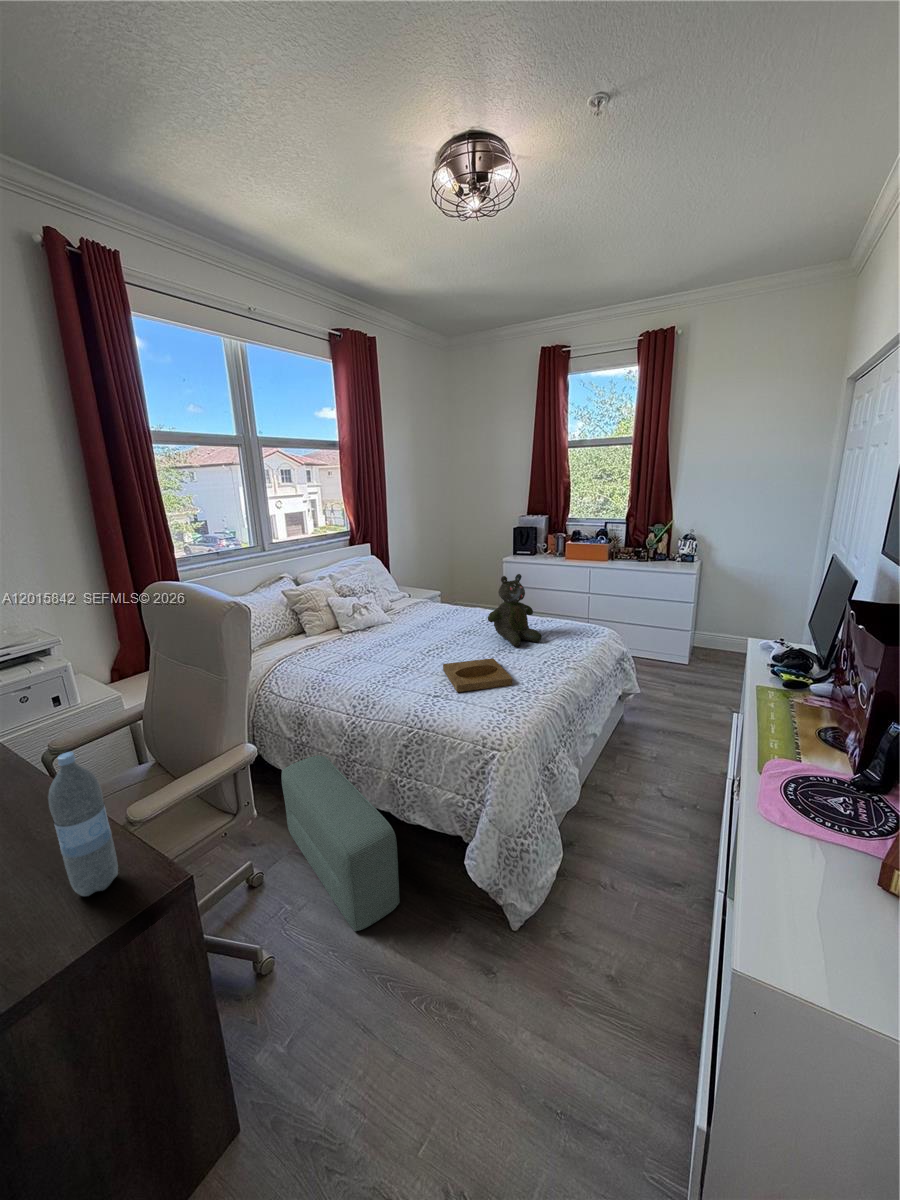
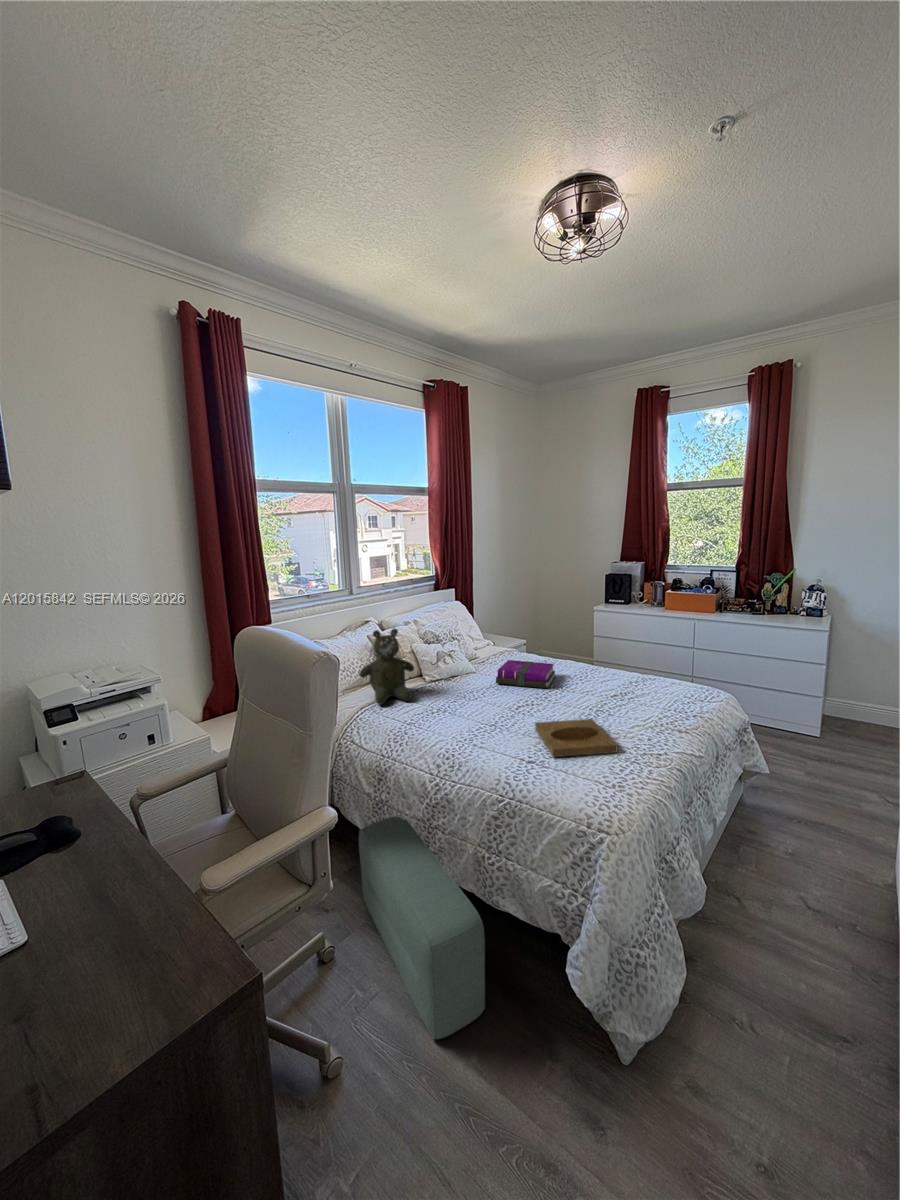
teddy bear: present [488,574,541,646] -> present [359,629,414,705]
notebook: none [409,610,464,634] -> present [496,660,555,689]
water bottle: present [49,752,118,896] -> none [114,816,182,992]

